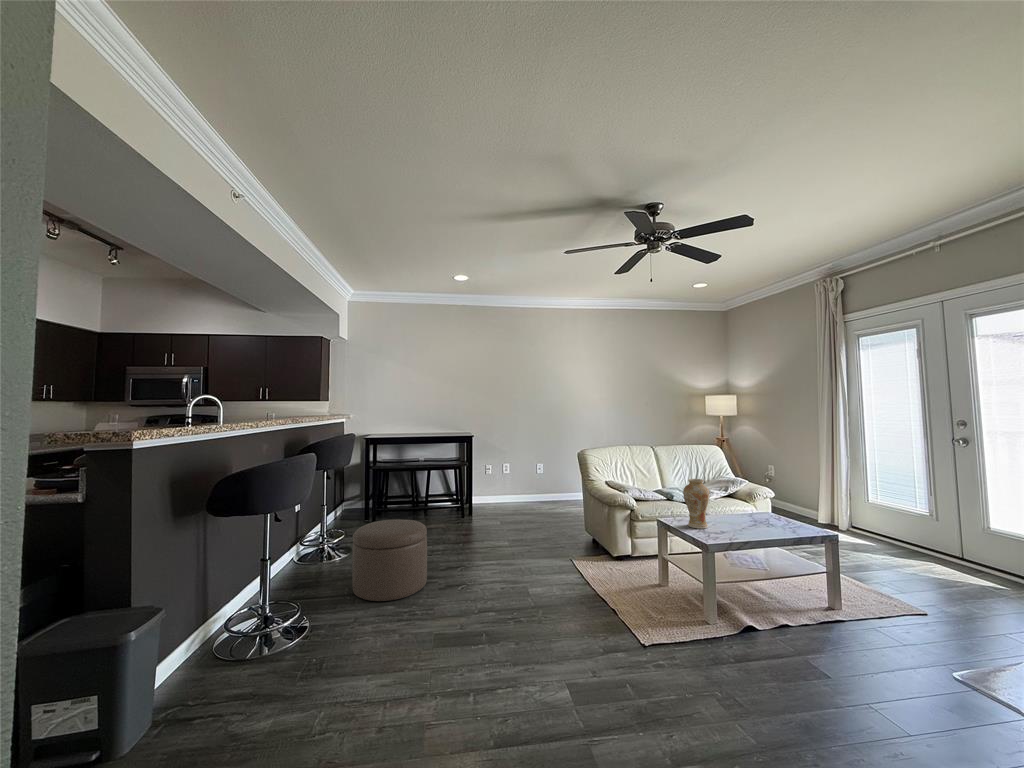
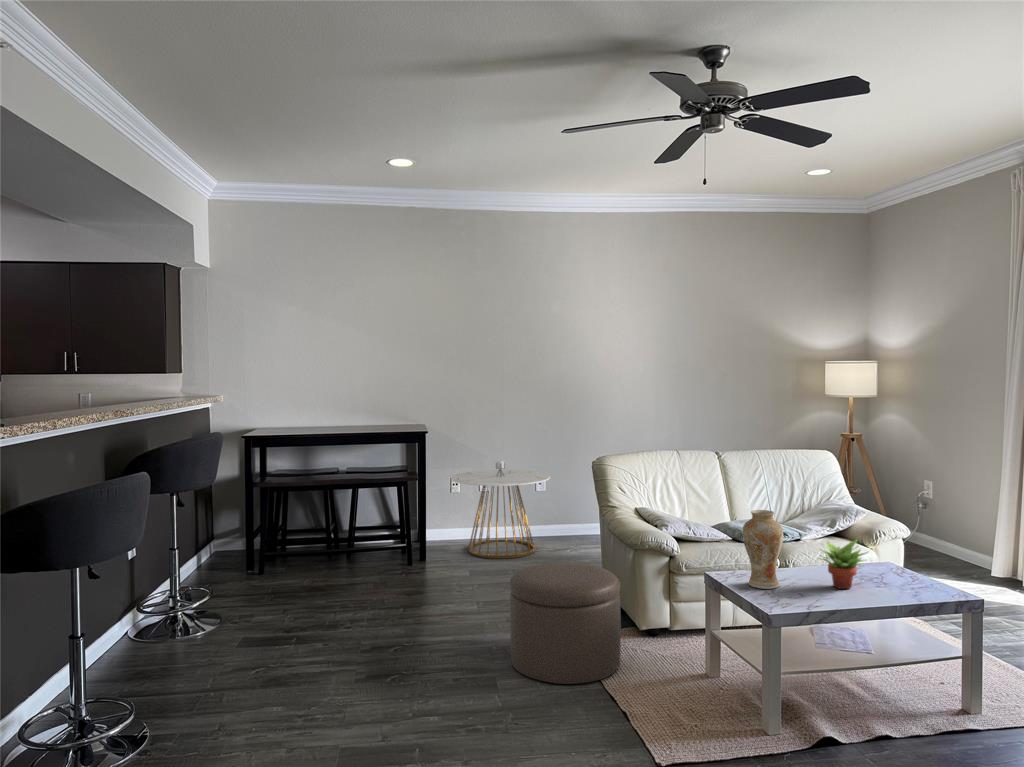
side table: none [489,453,549,513] -> present [451,460,550,558]
succulent plant: none [730,496,764,529] -> present [821,539,868,589]
ottoman: present [352,519,427,601] -> present [510,563,621,684]

